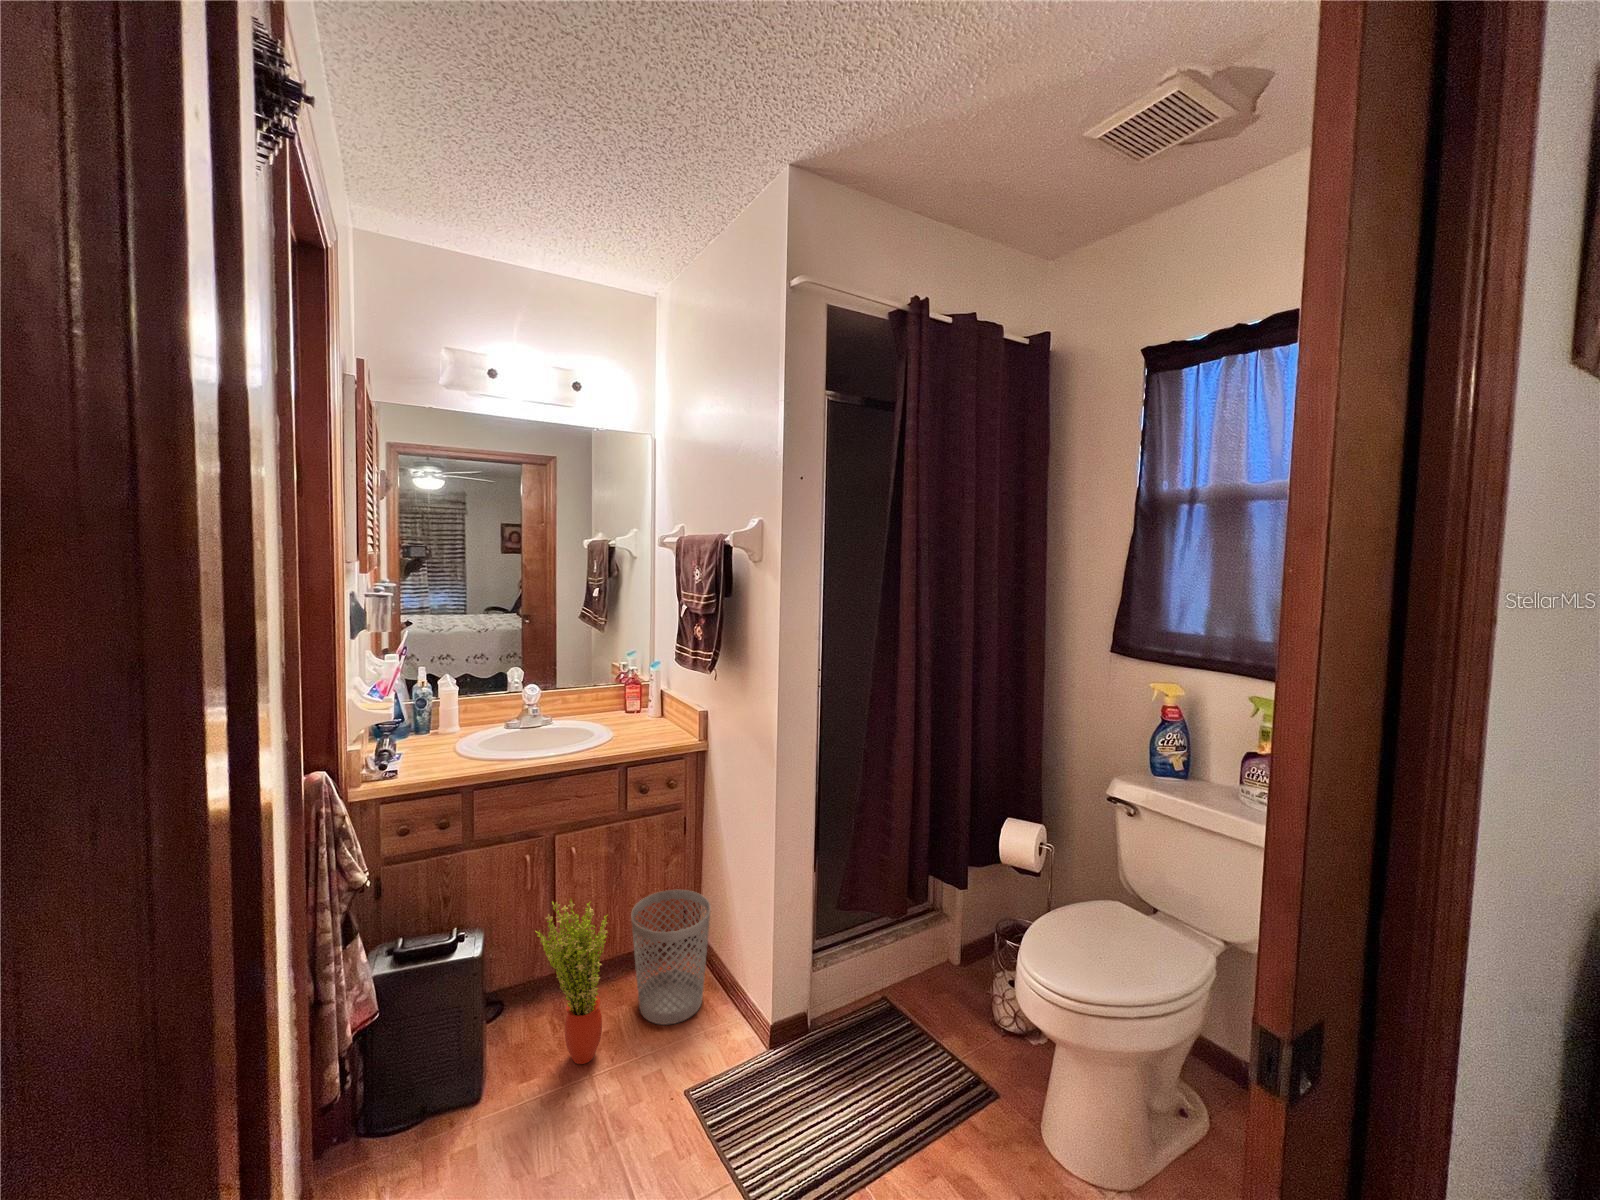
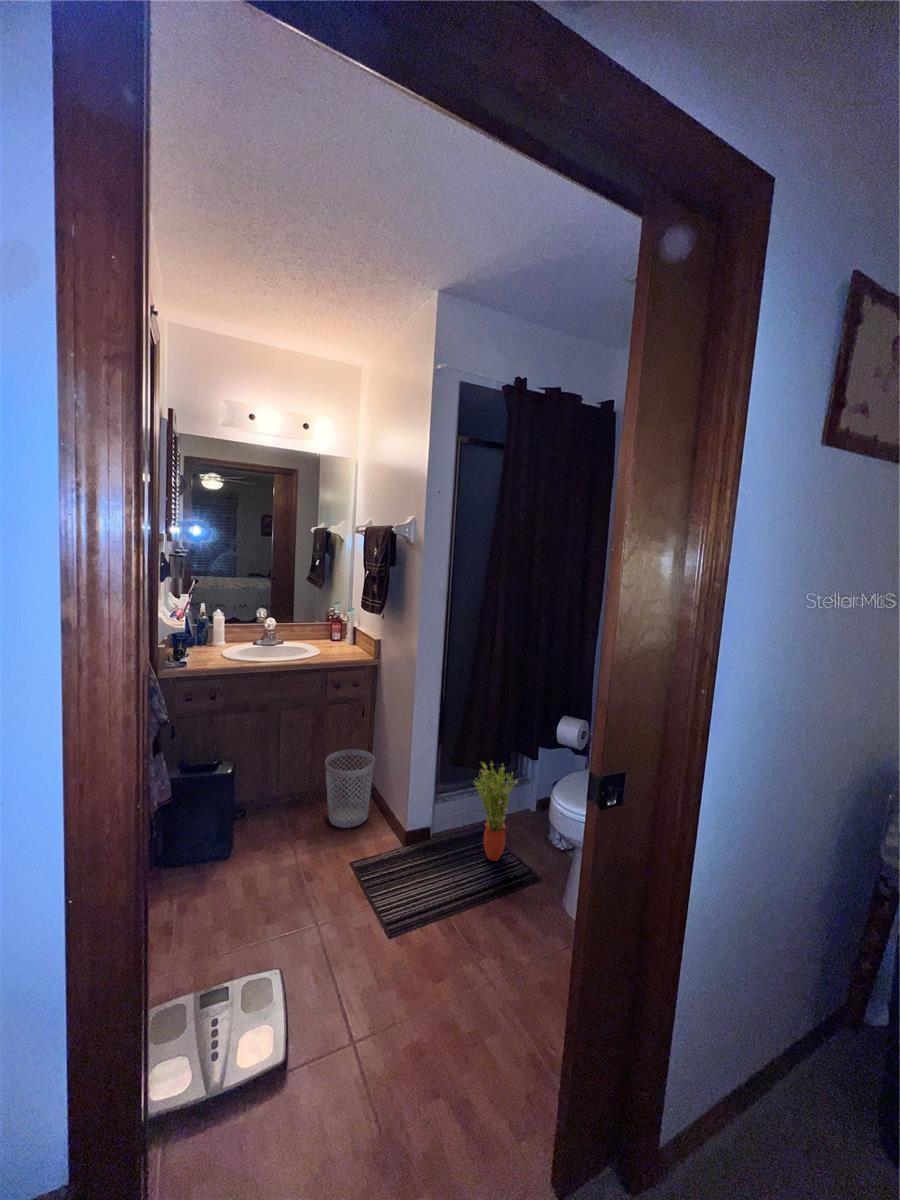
potted plant: present [535,898,608,1064] -> present [475,761,518,861]

